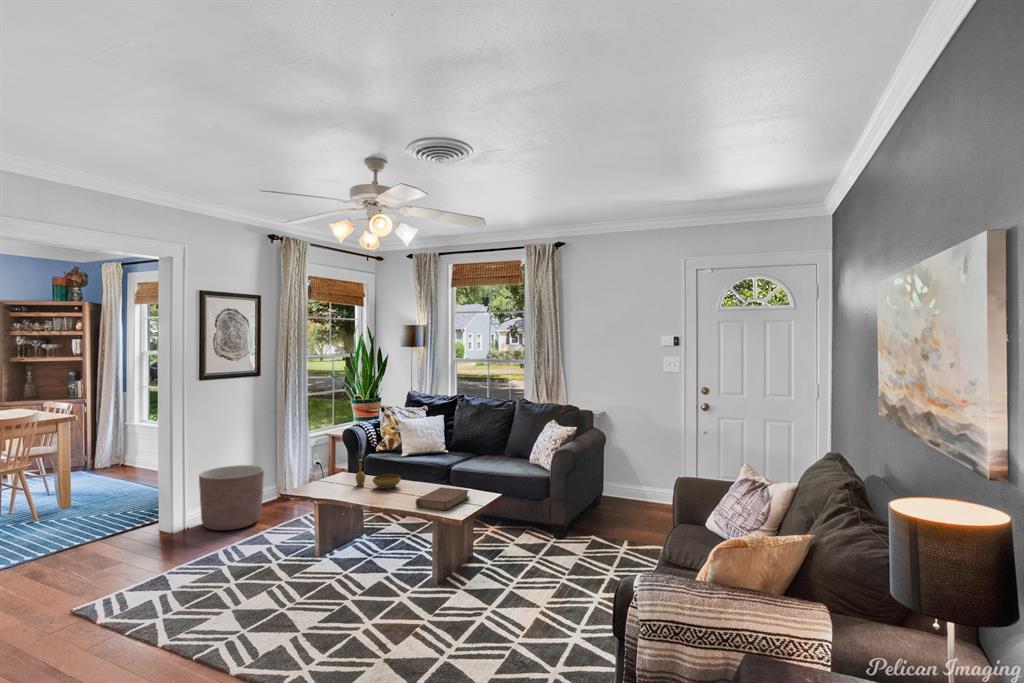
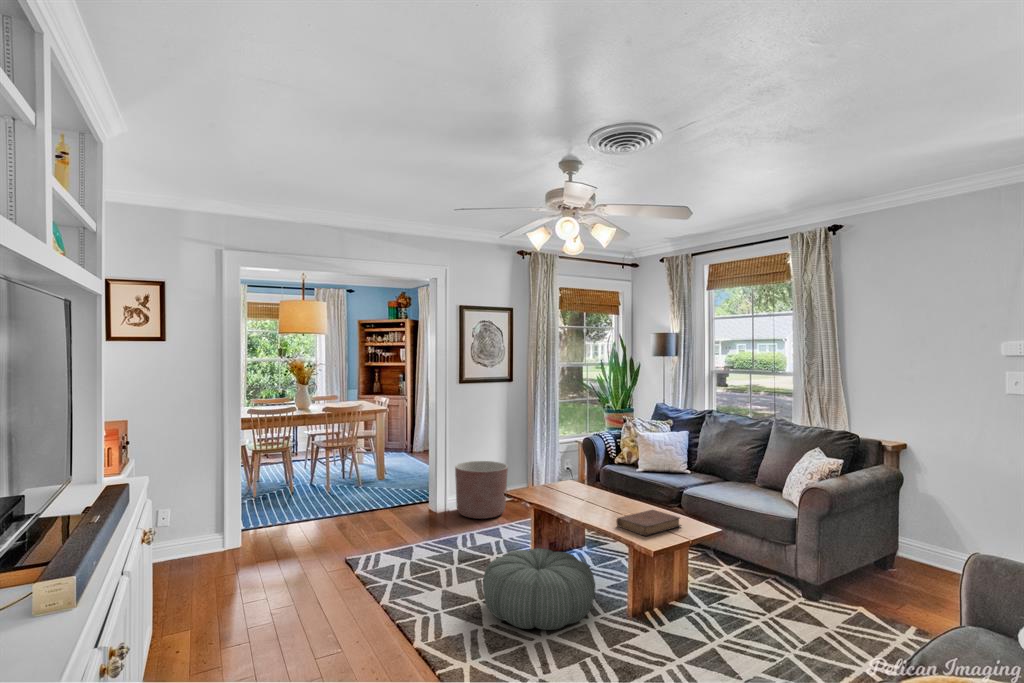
decorative bowl: present [356,459,401,489] -> none [573,468,616,503]
pouf: none [289,541,406,620] -> present [483,548,595,630]

